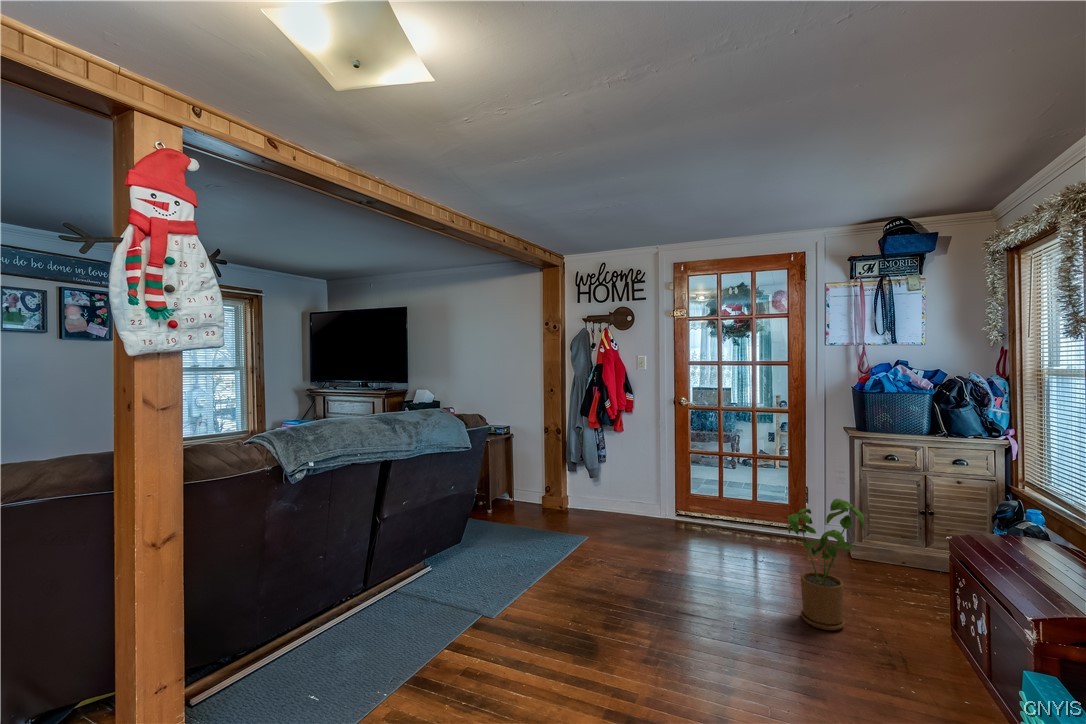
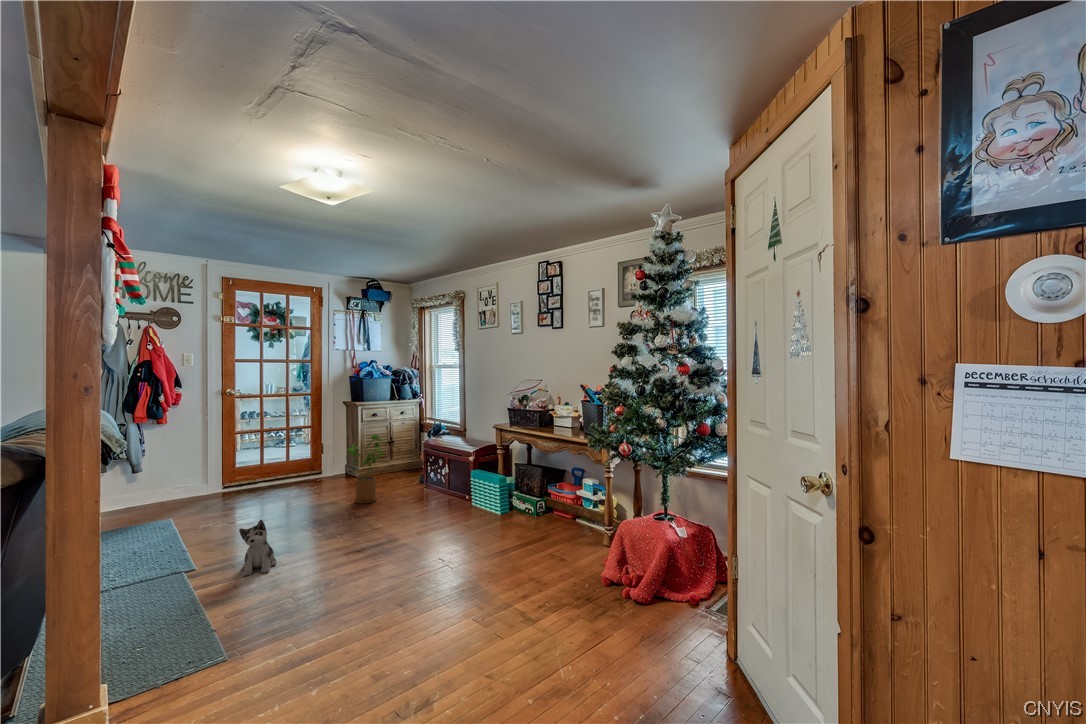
plush toy: none [525,604,580,695] -> present [239,520,277,576]

